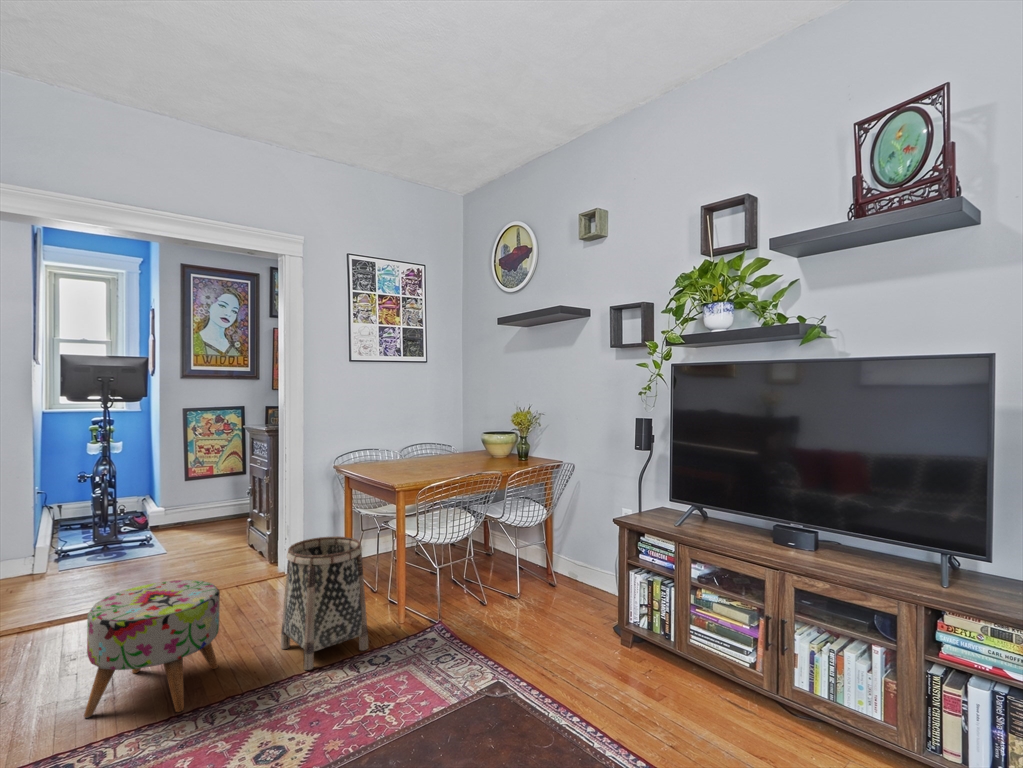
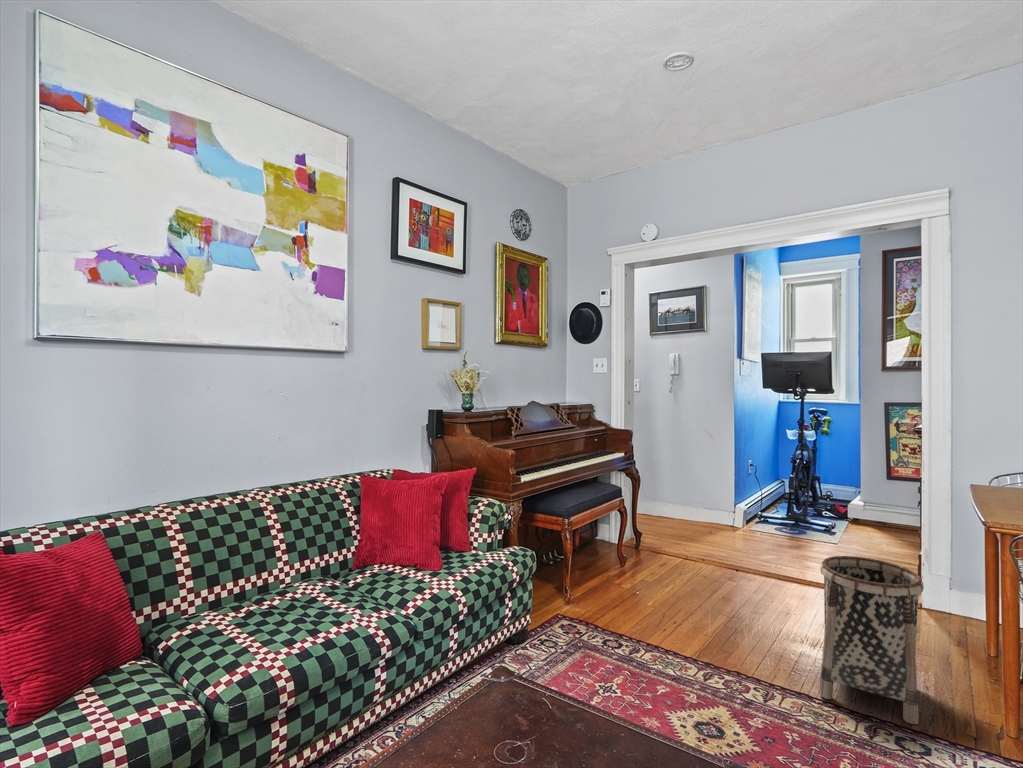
ottoman: present [84,580,220,718] -> none [653,543,760,658]

